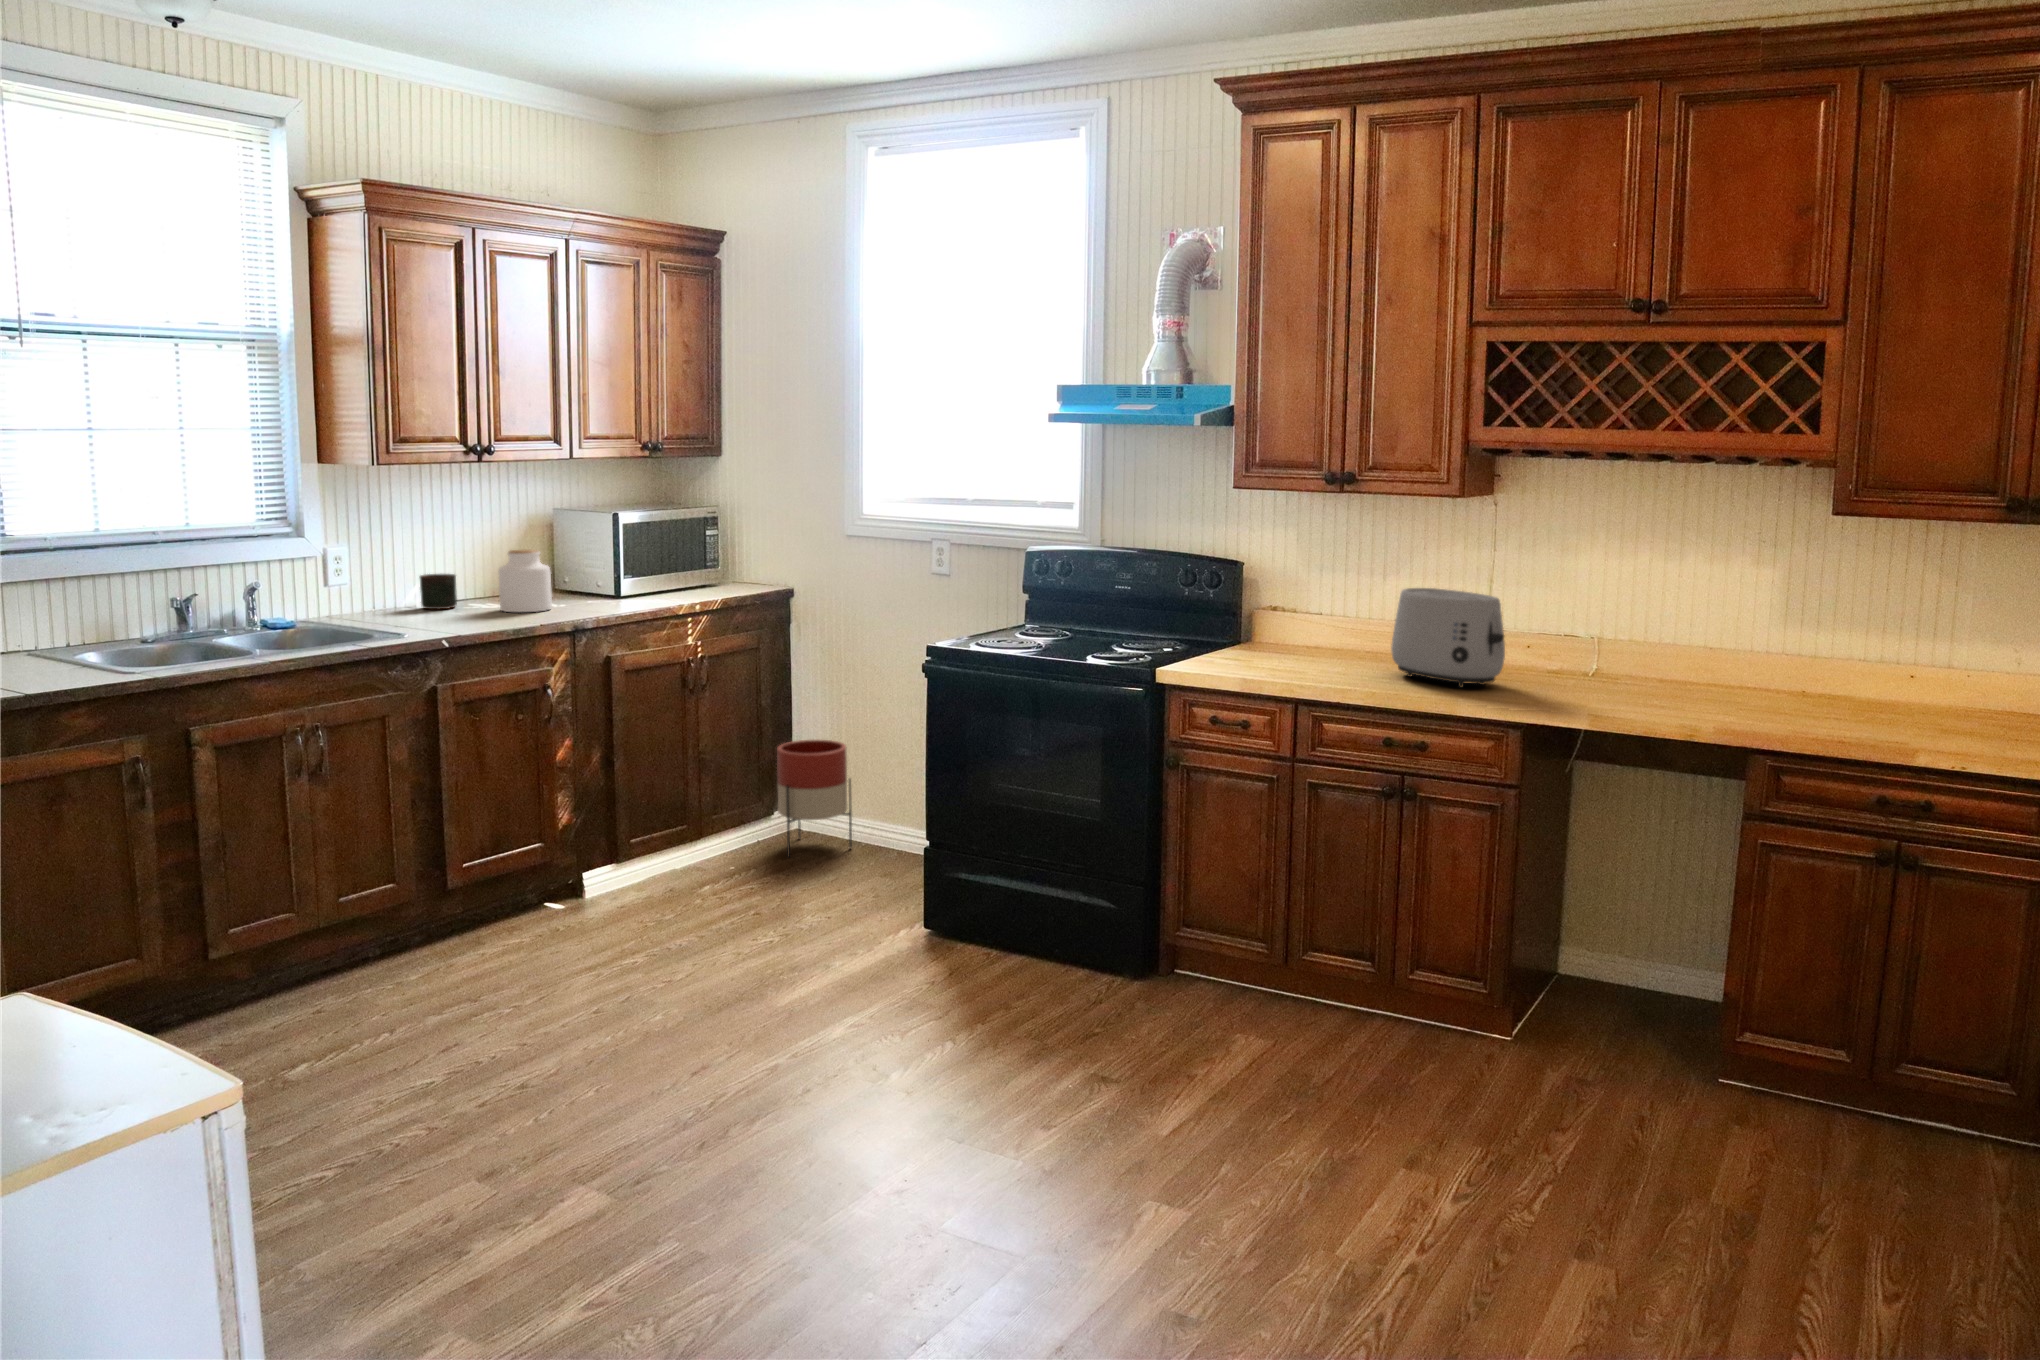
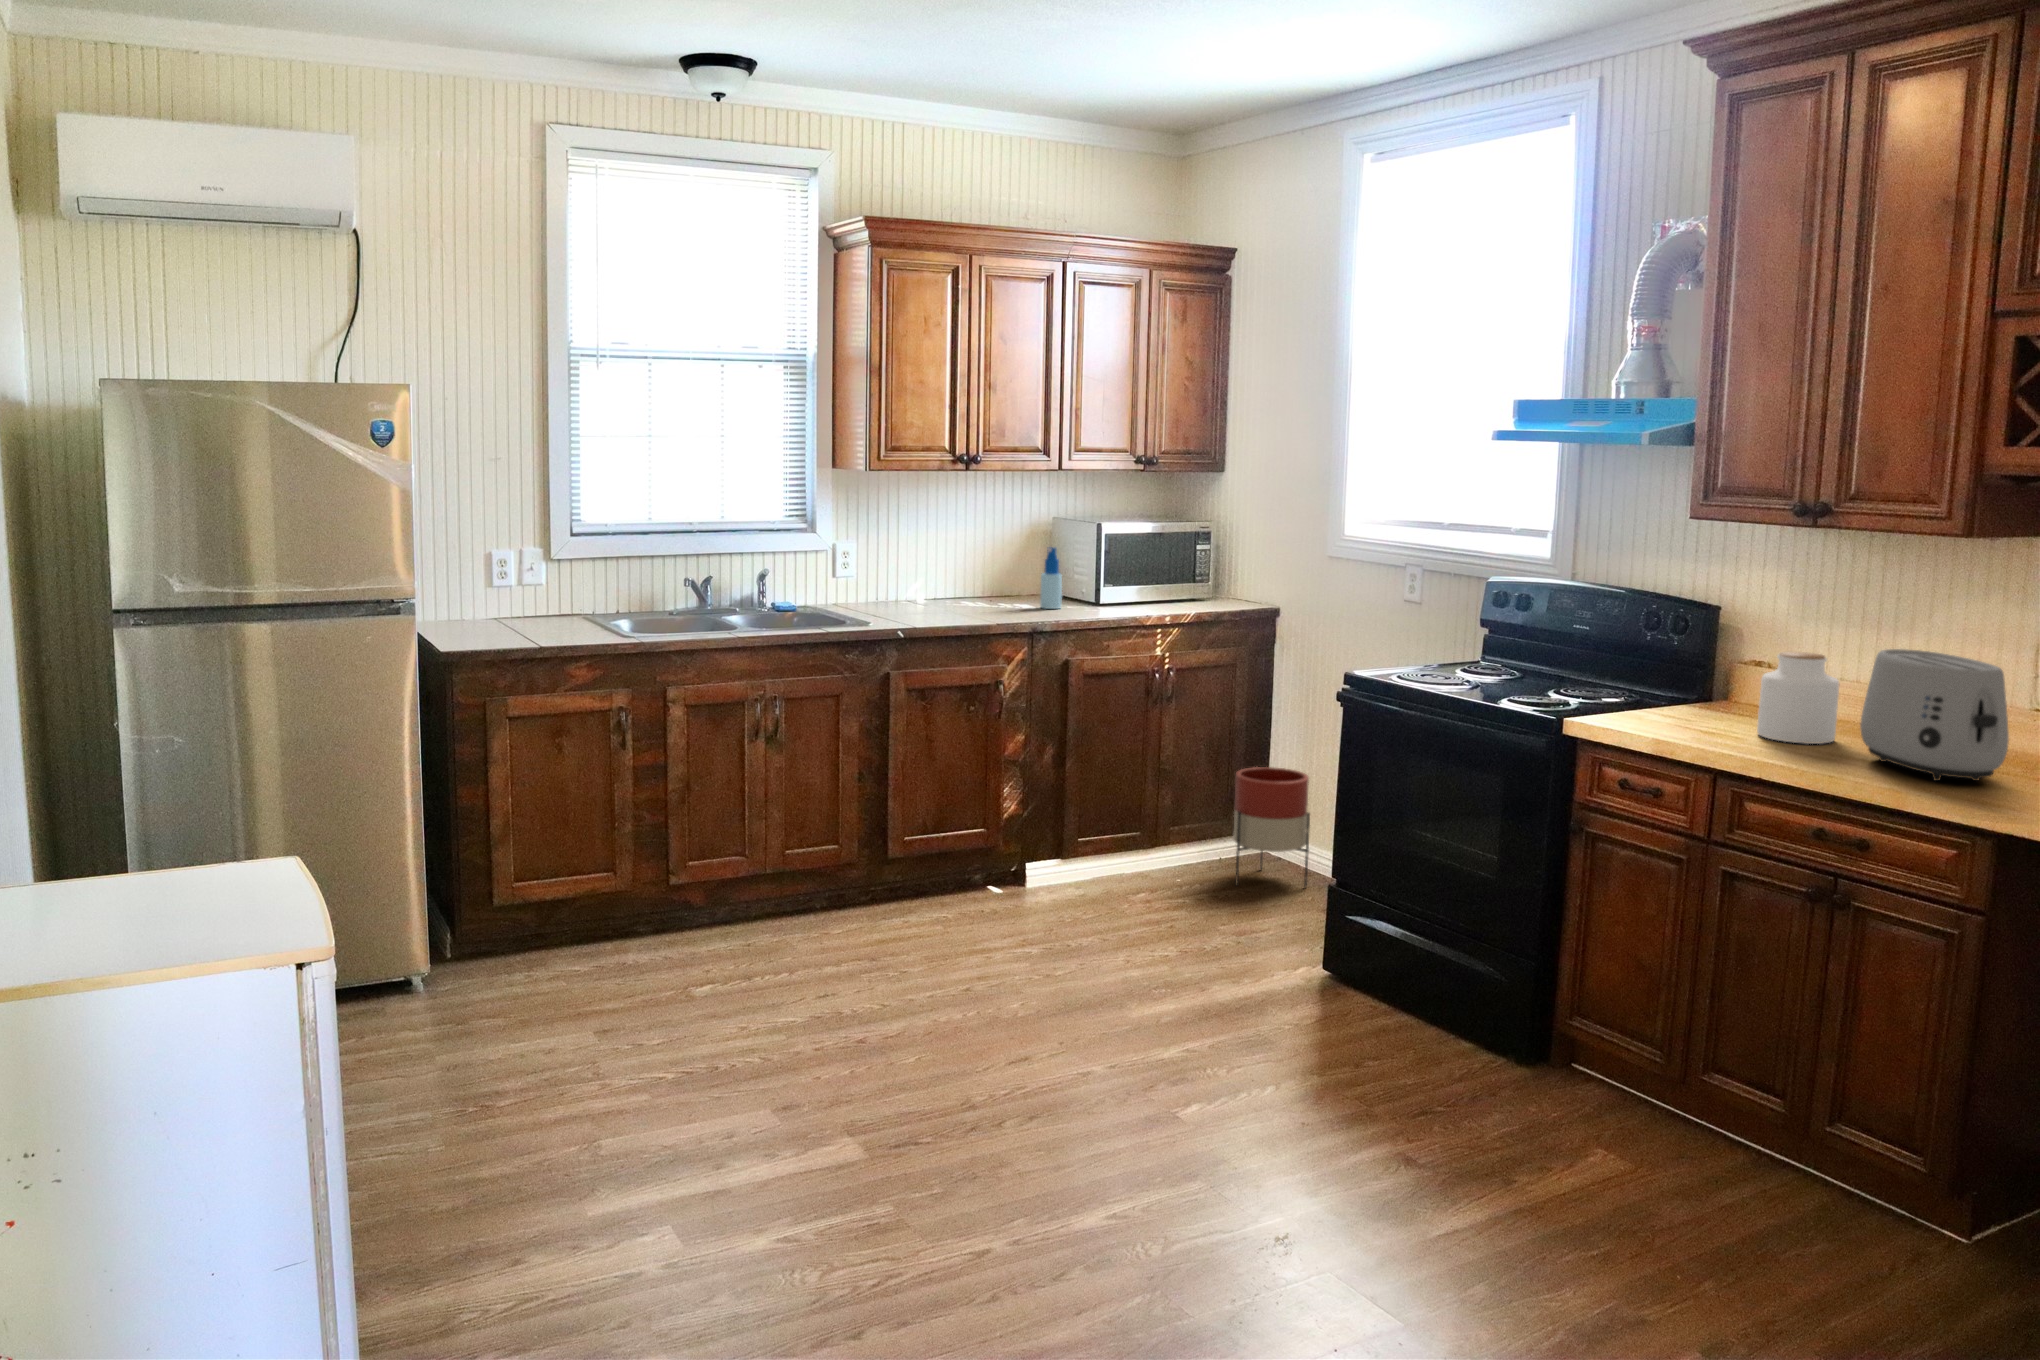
spray bottle: none [565,539,589,604] -> present [1040,547,1062,609]
jar: present [498,550,552,612] -> present [1757,652,1839,744]
mug: present [420,574,457,609] -> none [915,573,946,606]

